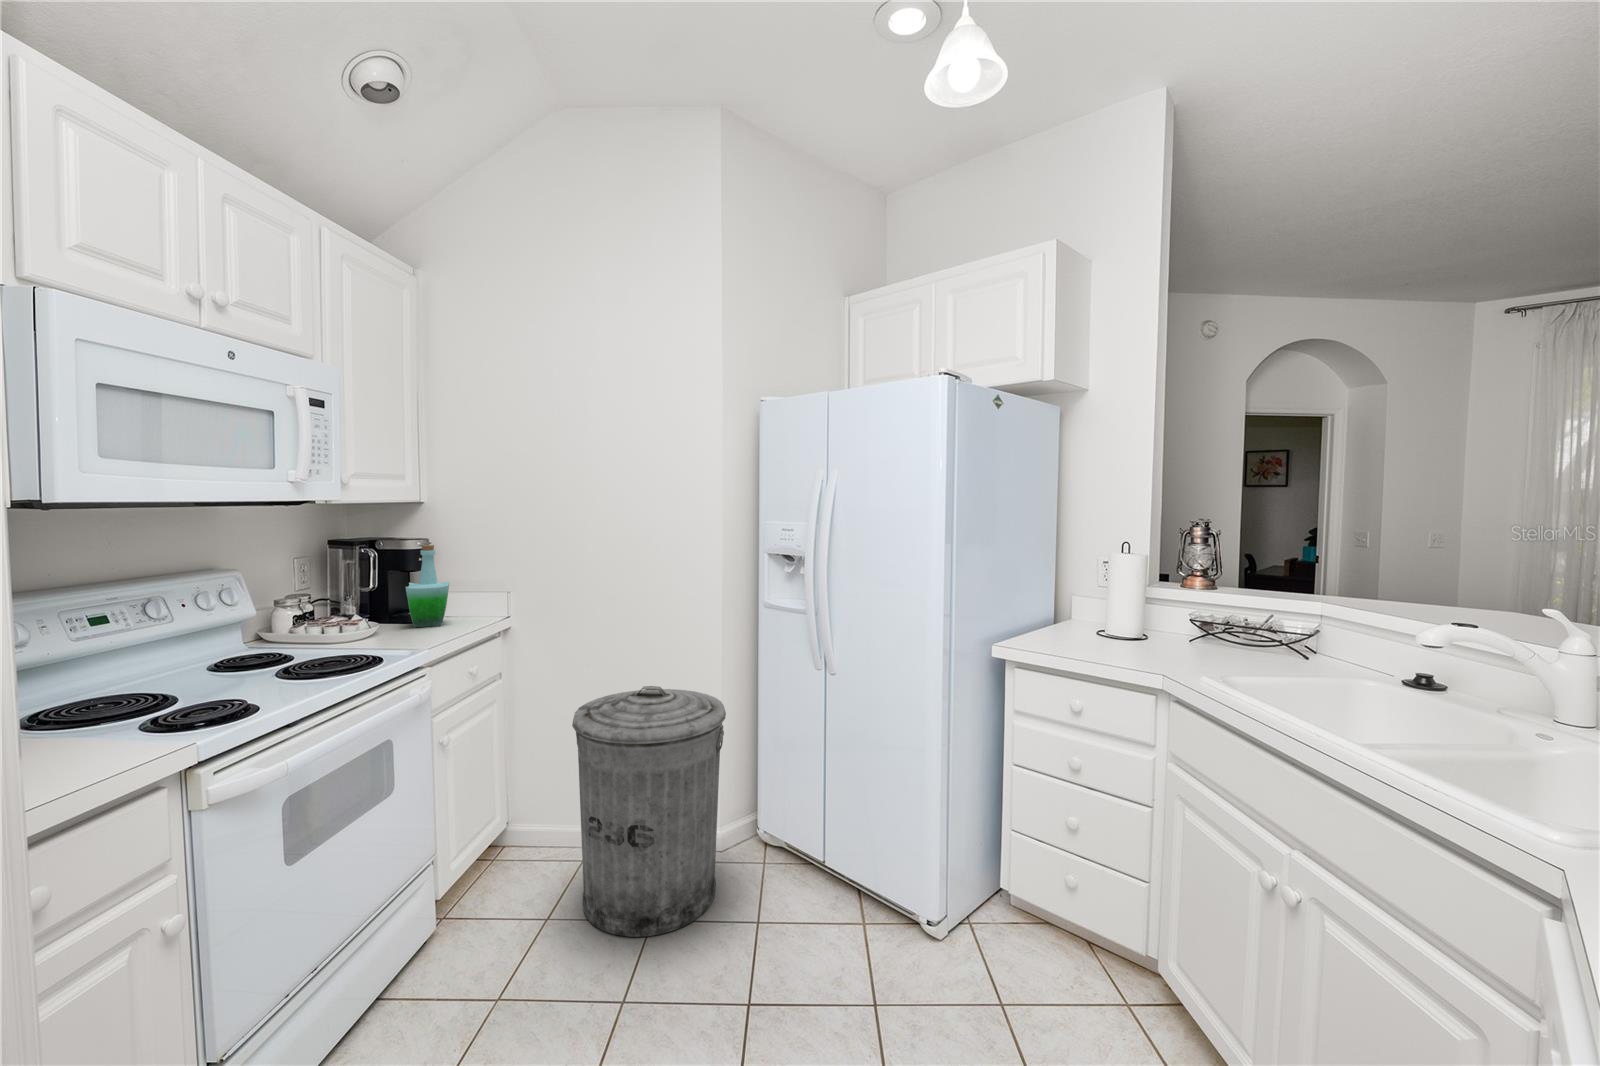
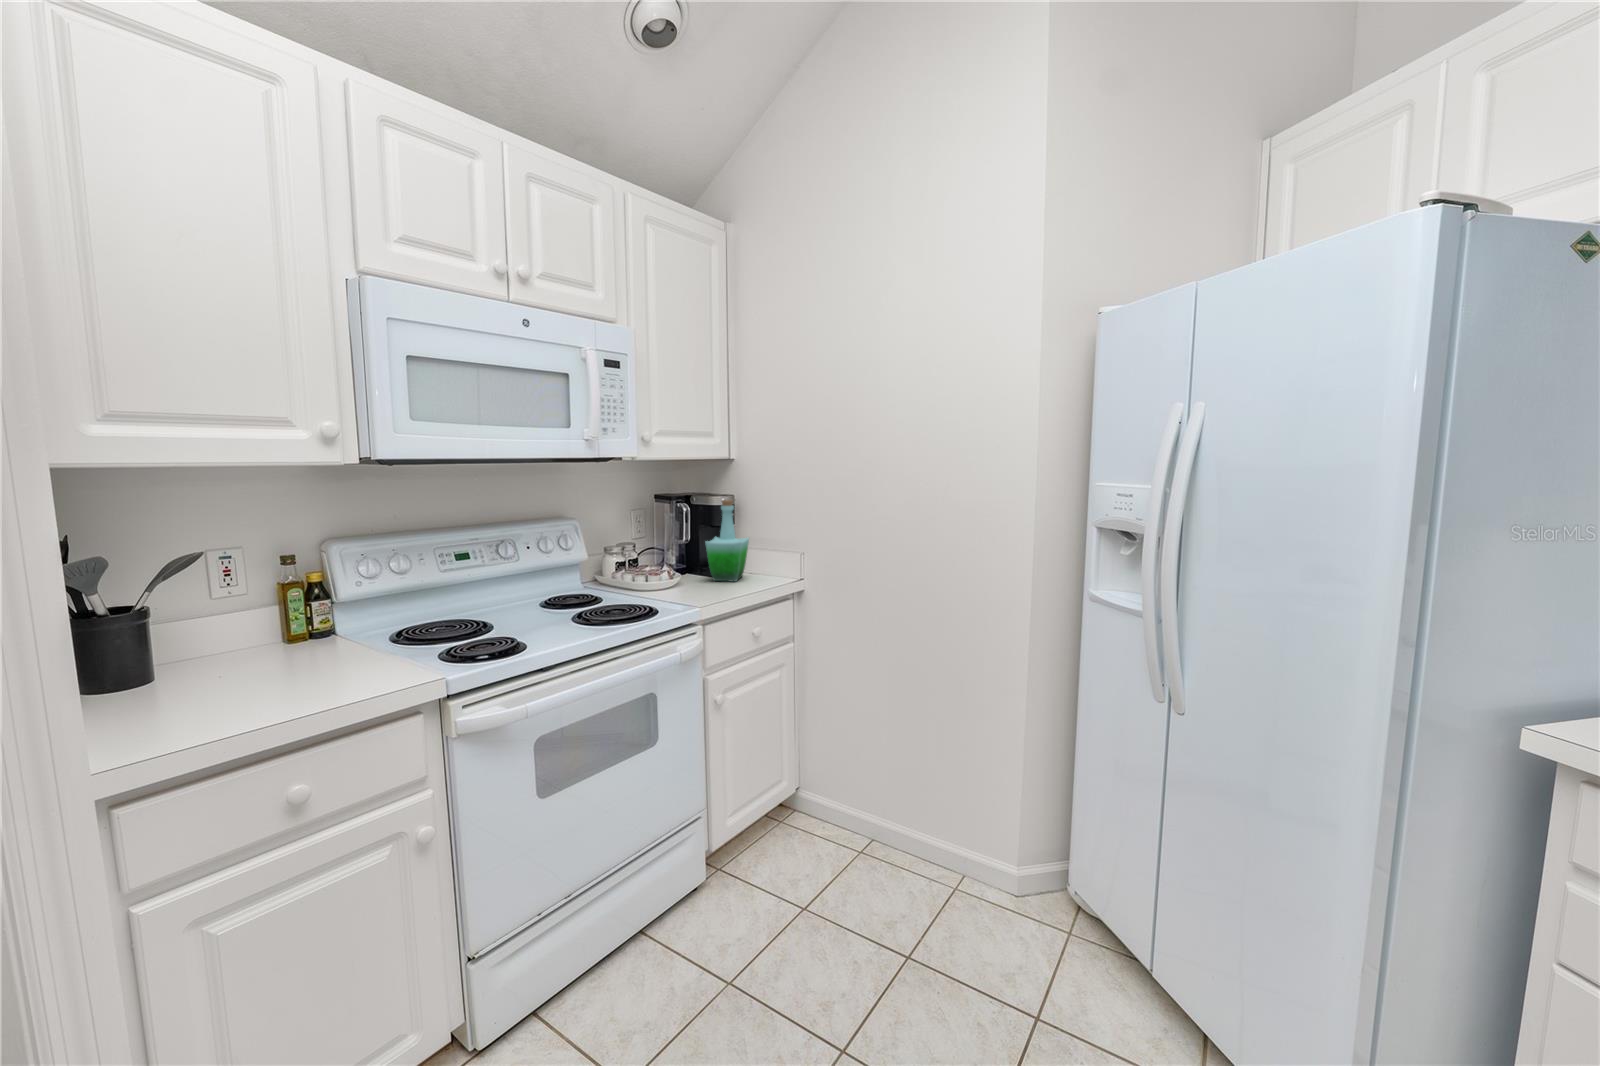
trash can: present [572,686,726,937] -> none [830,679,1016,983]

